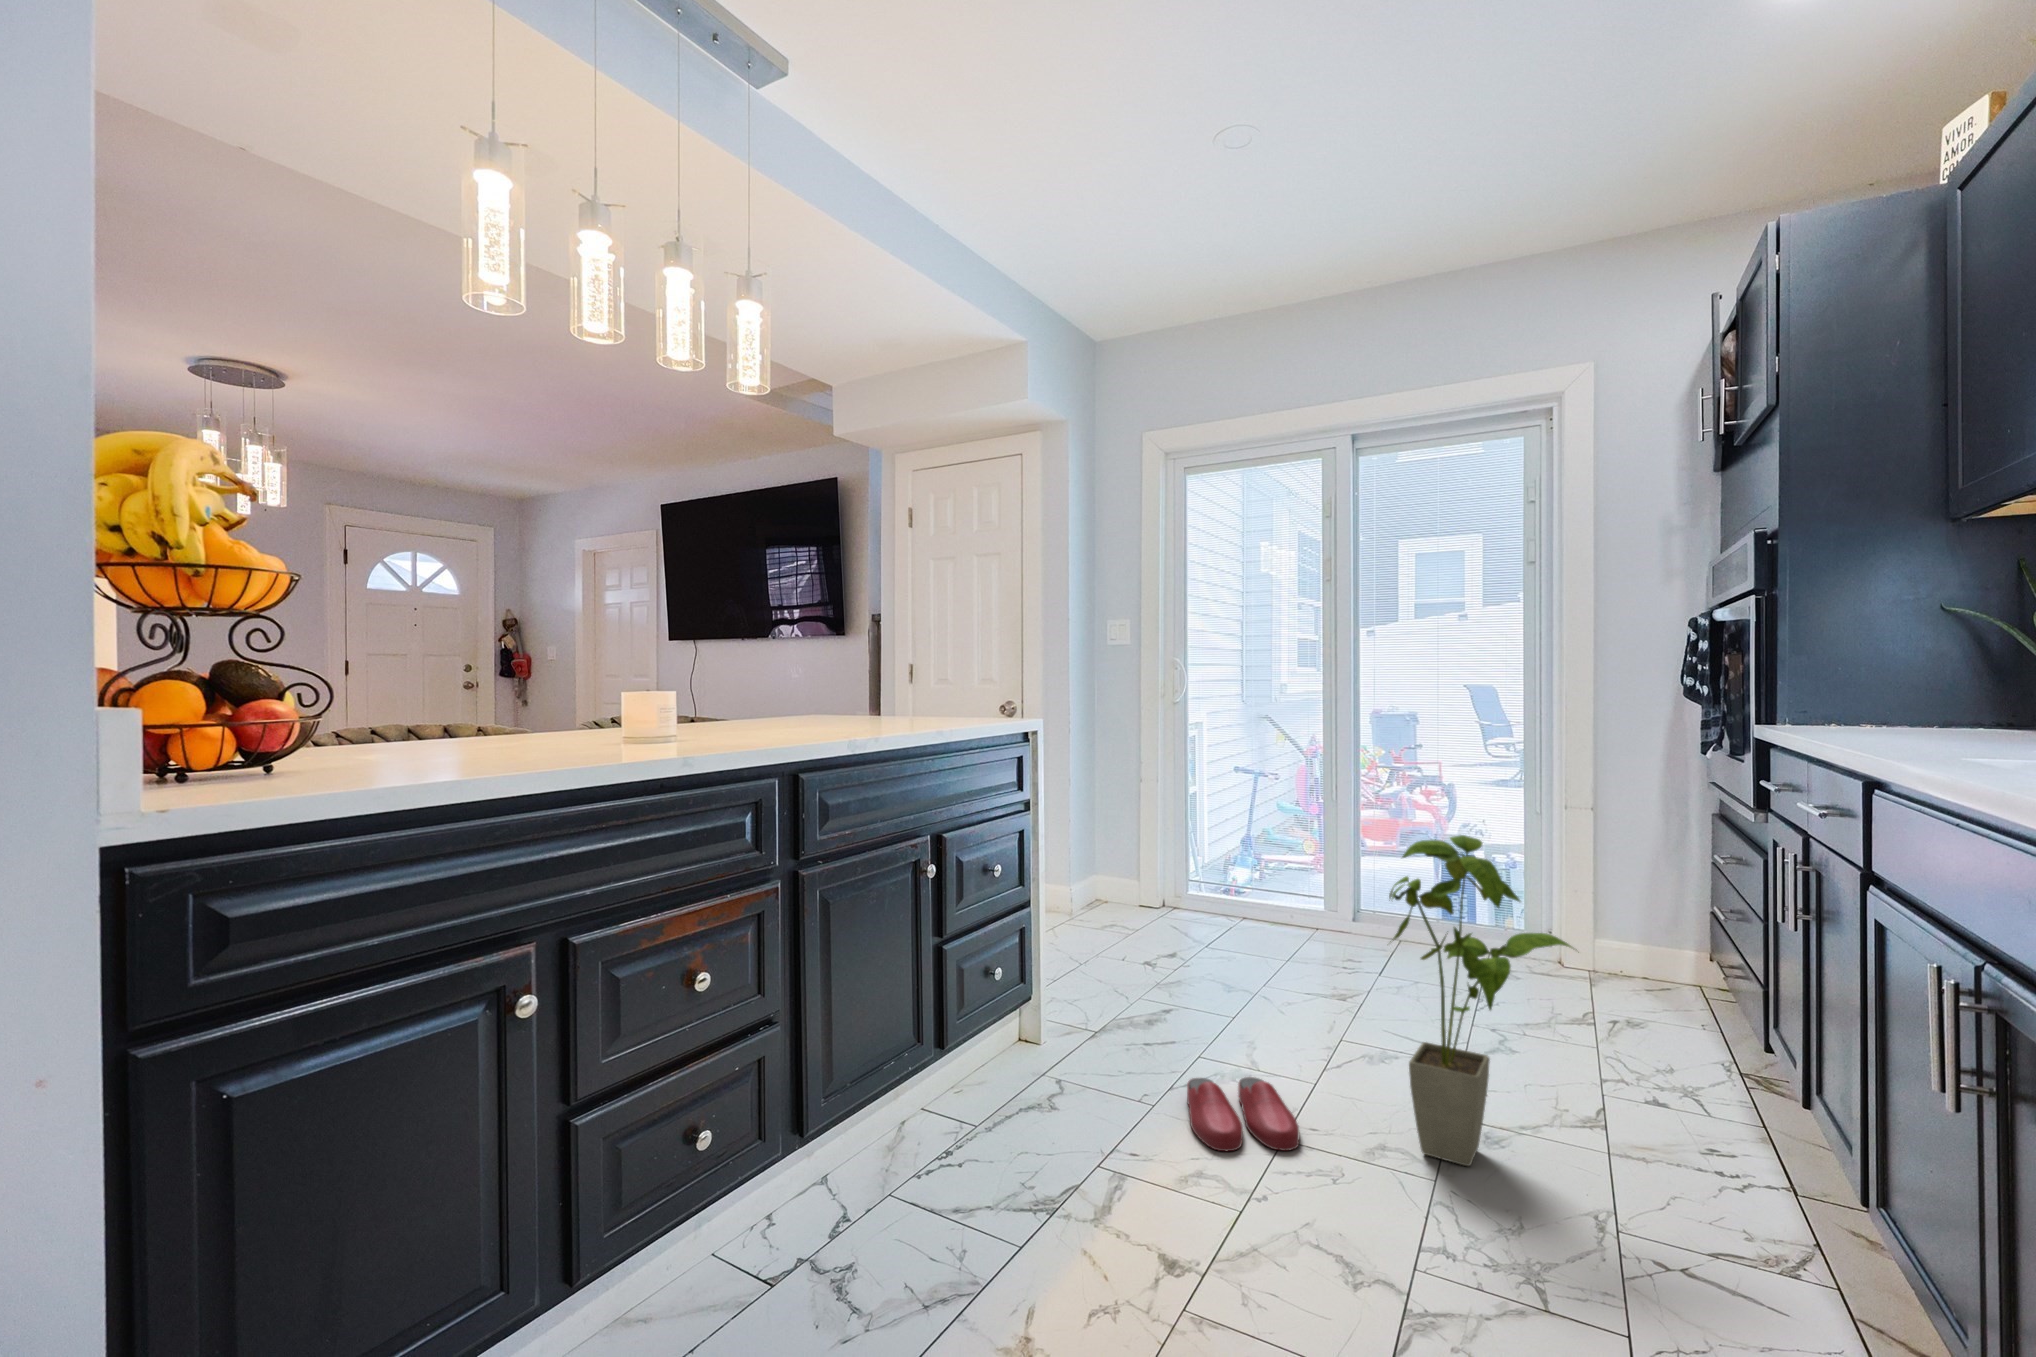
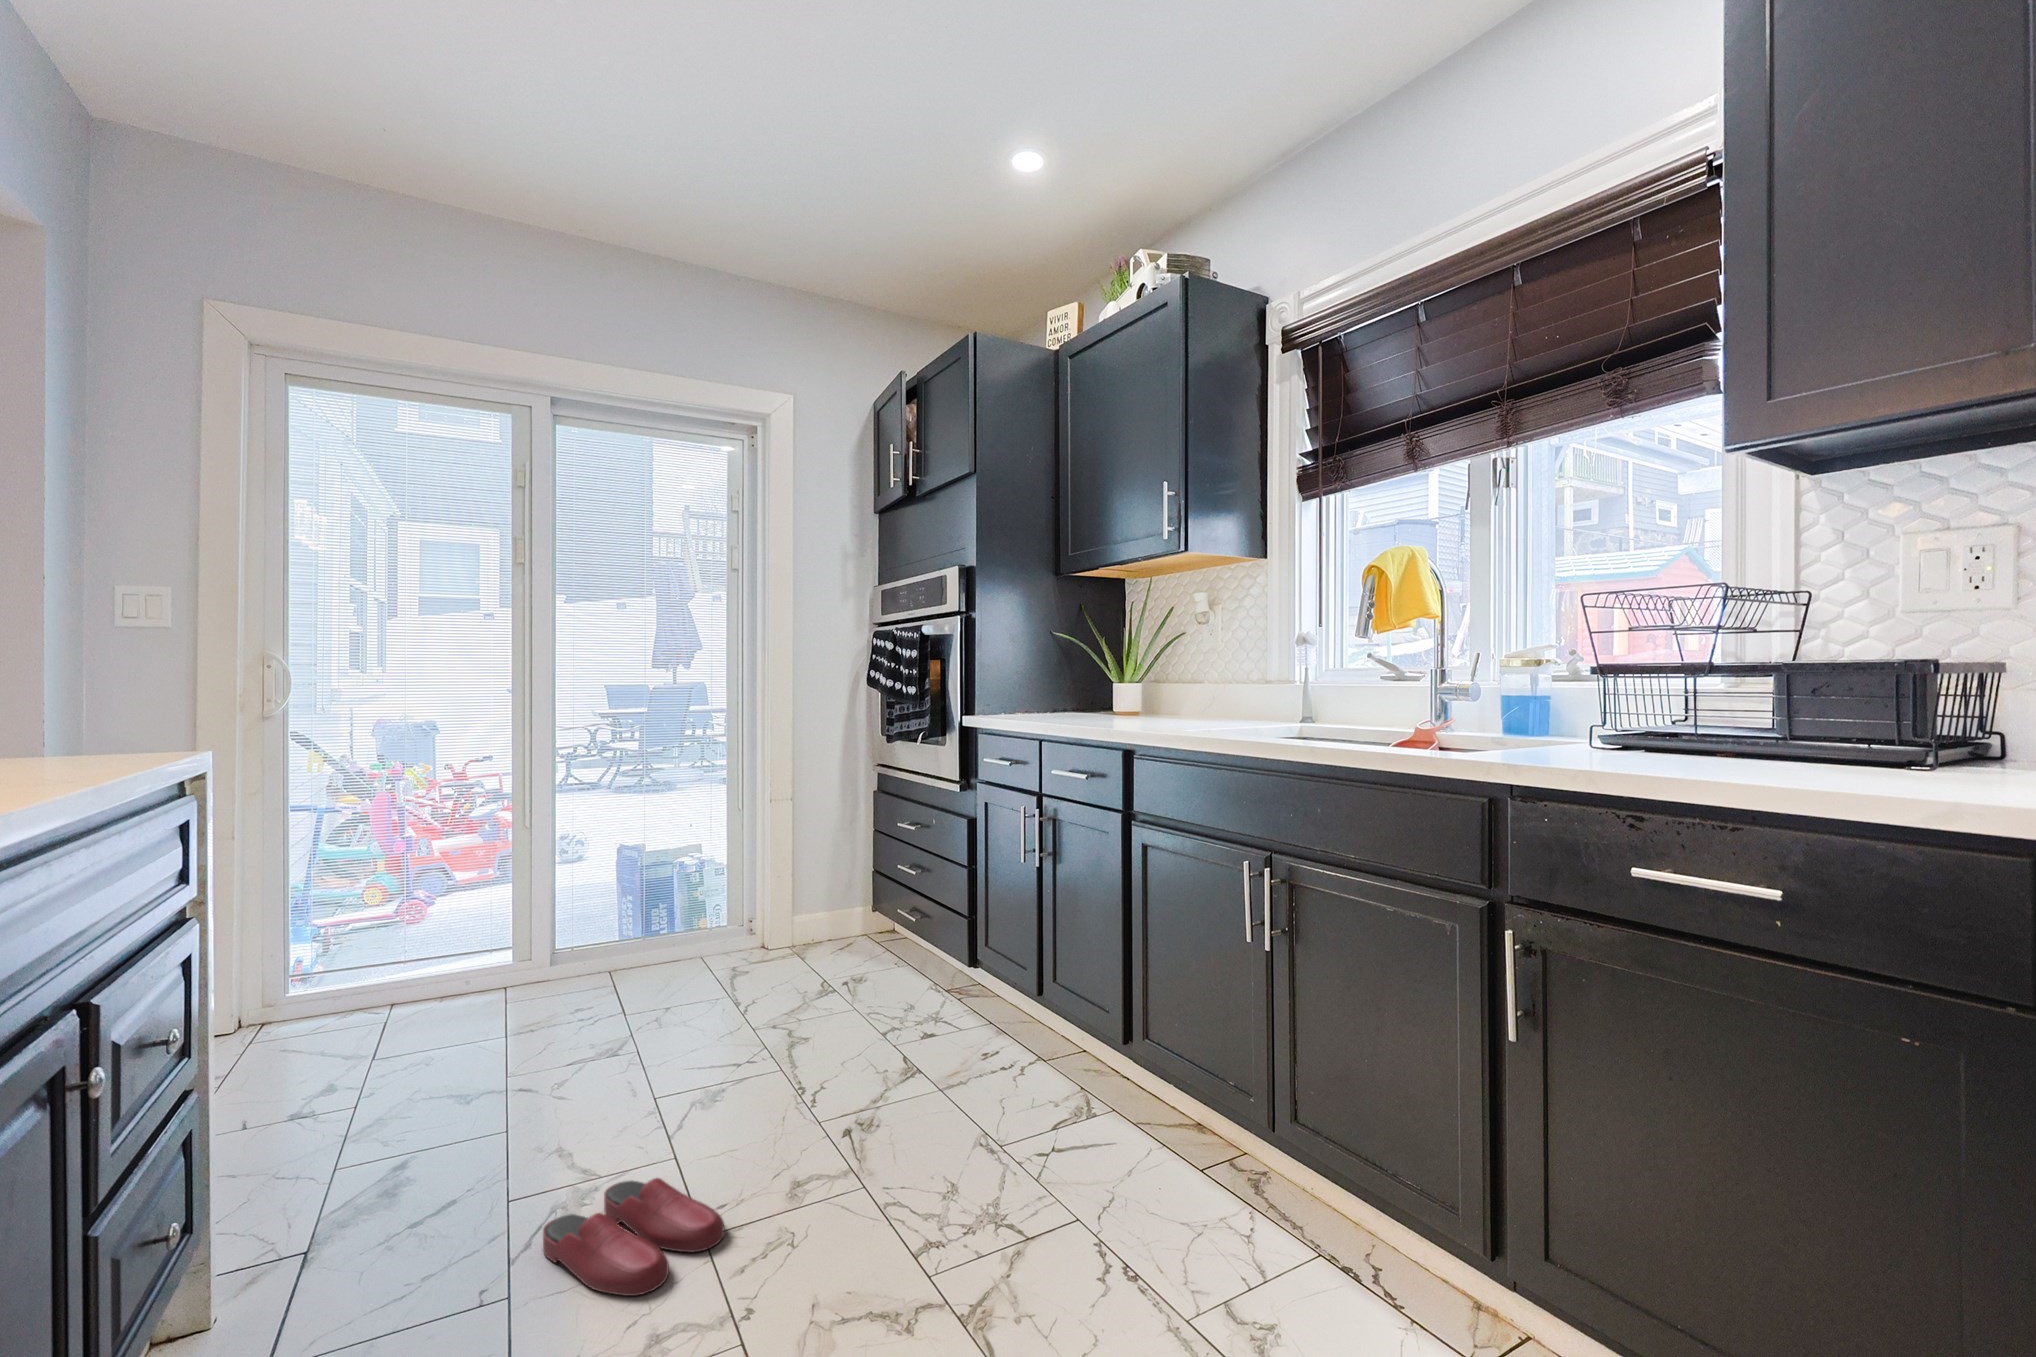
house plant: present [1389,835,1573,1166] -> none [774,835,936,1168]

